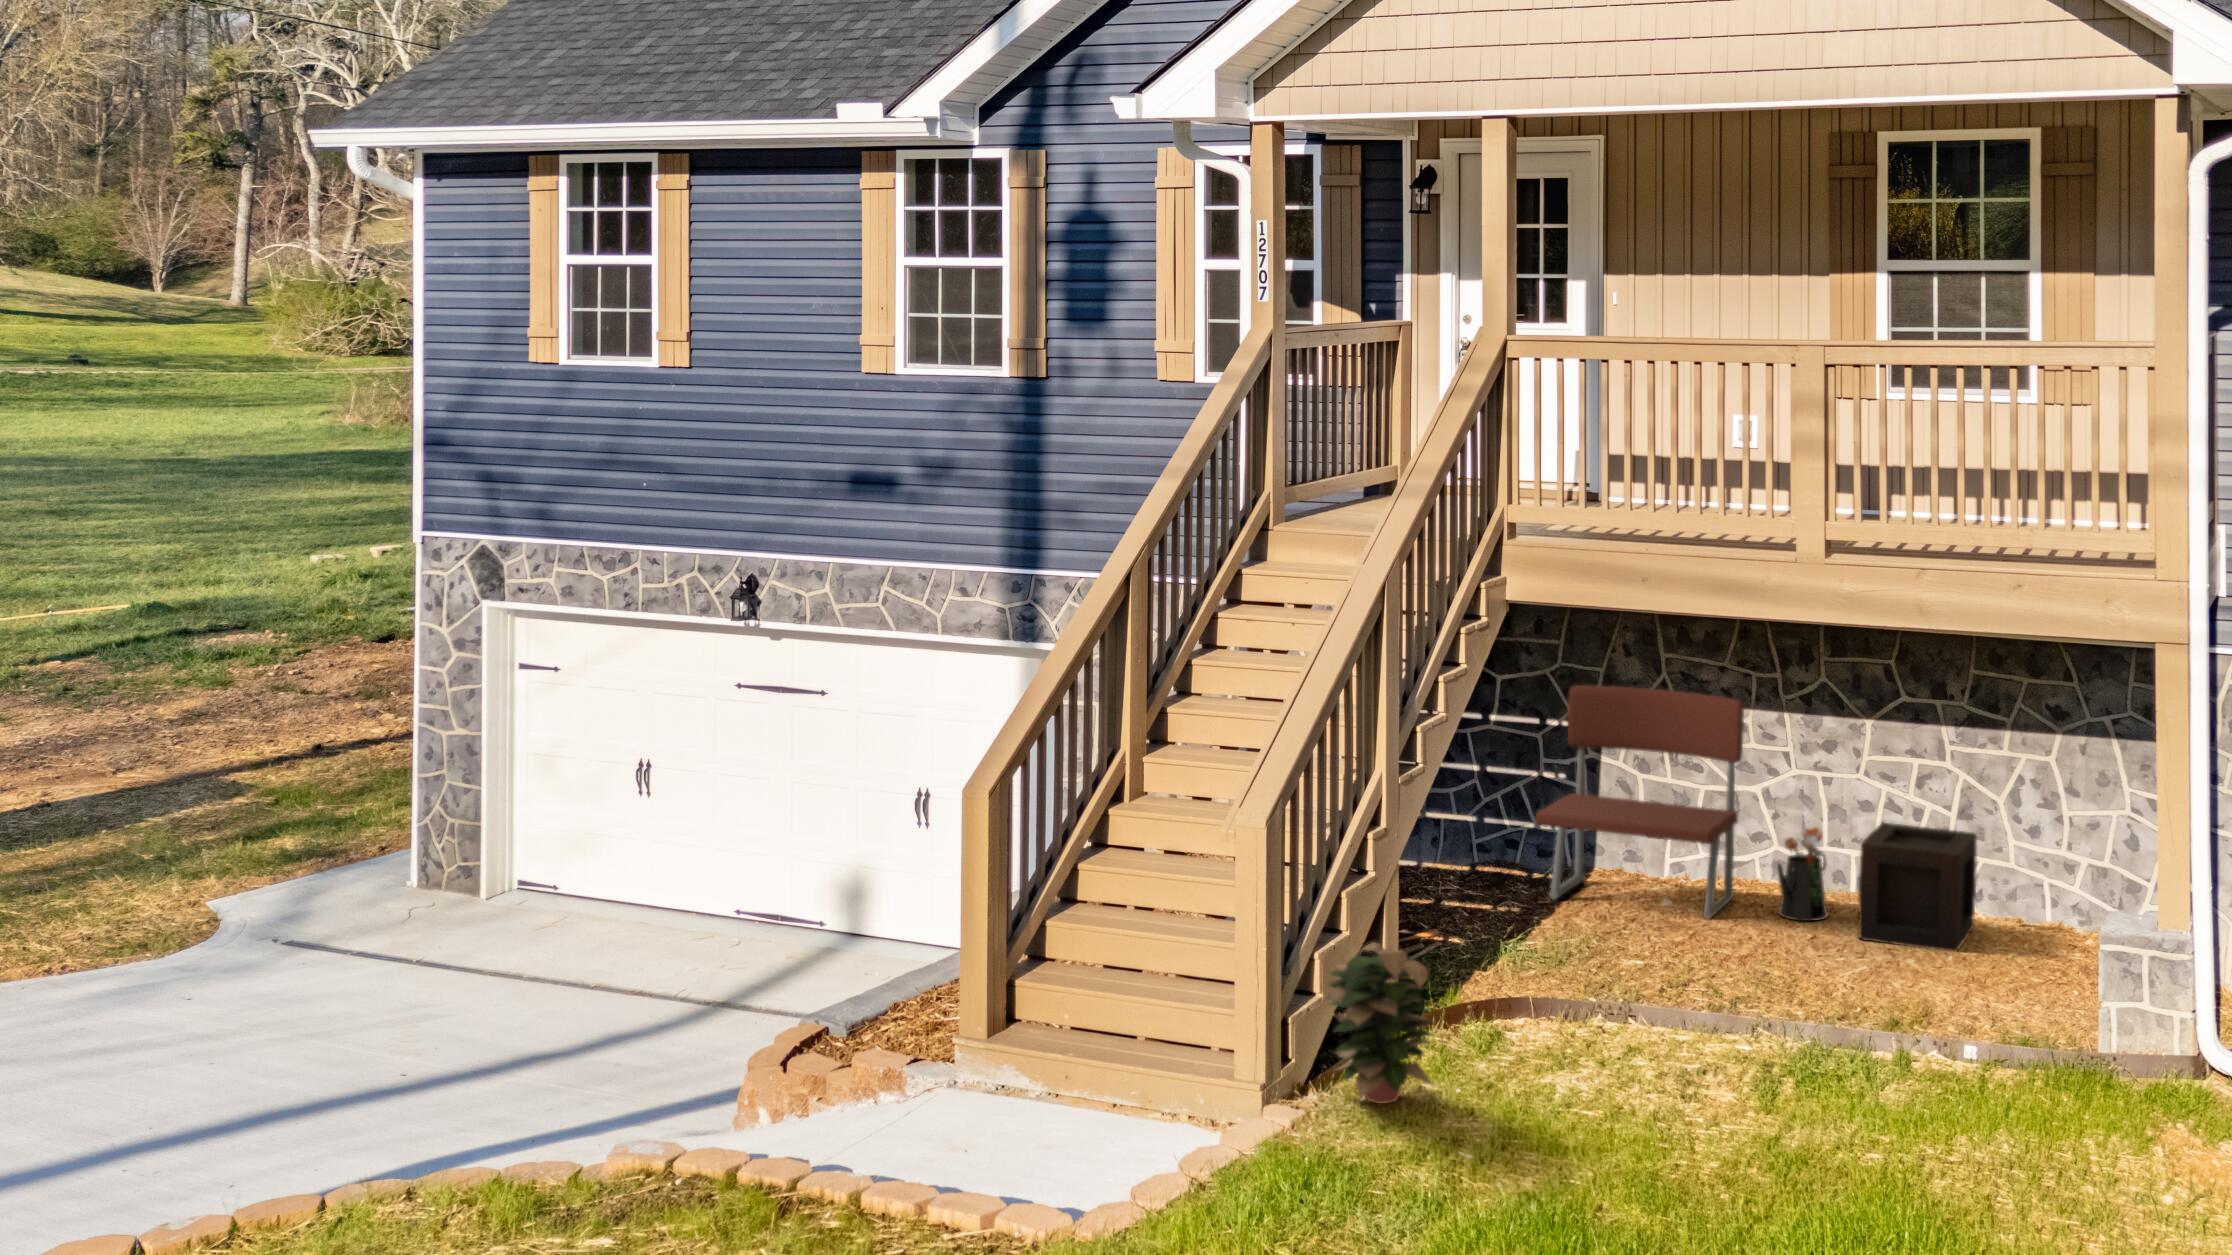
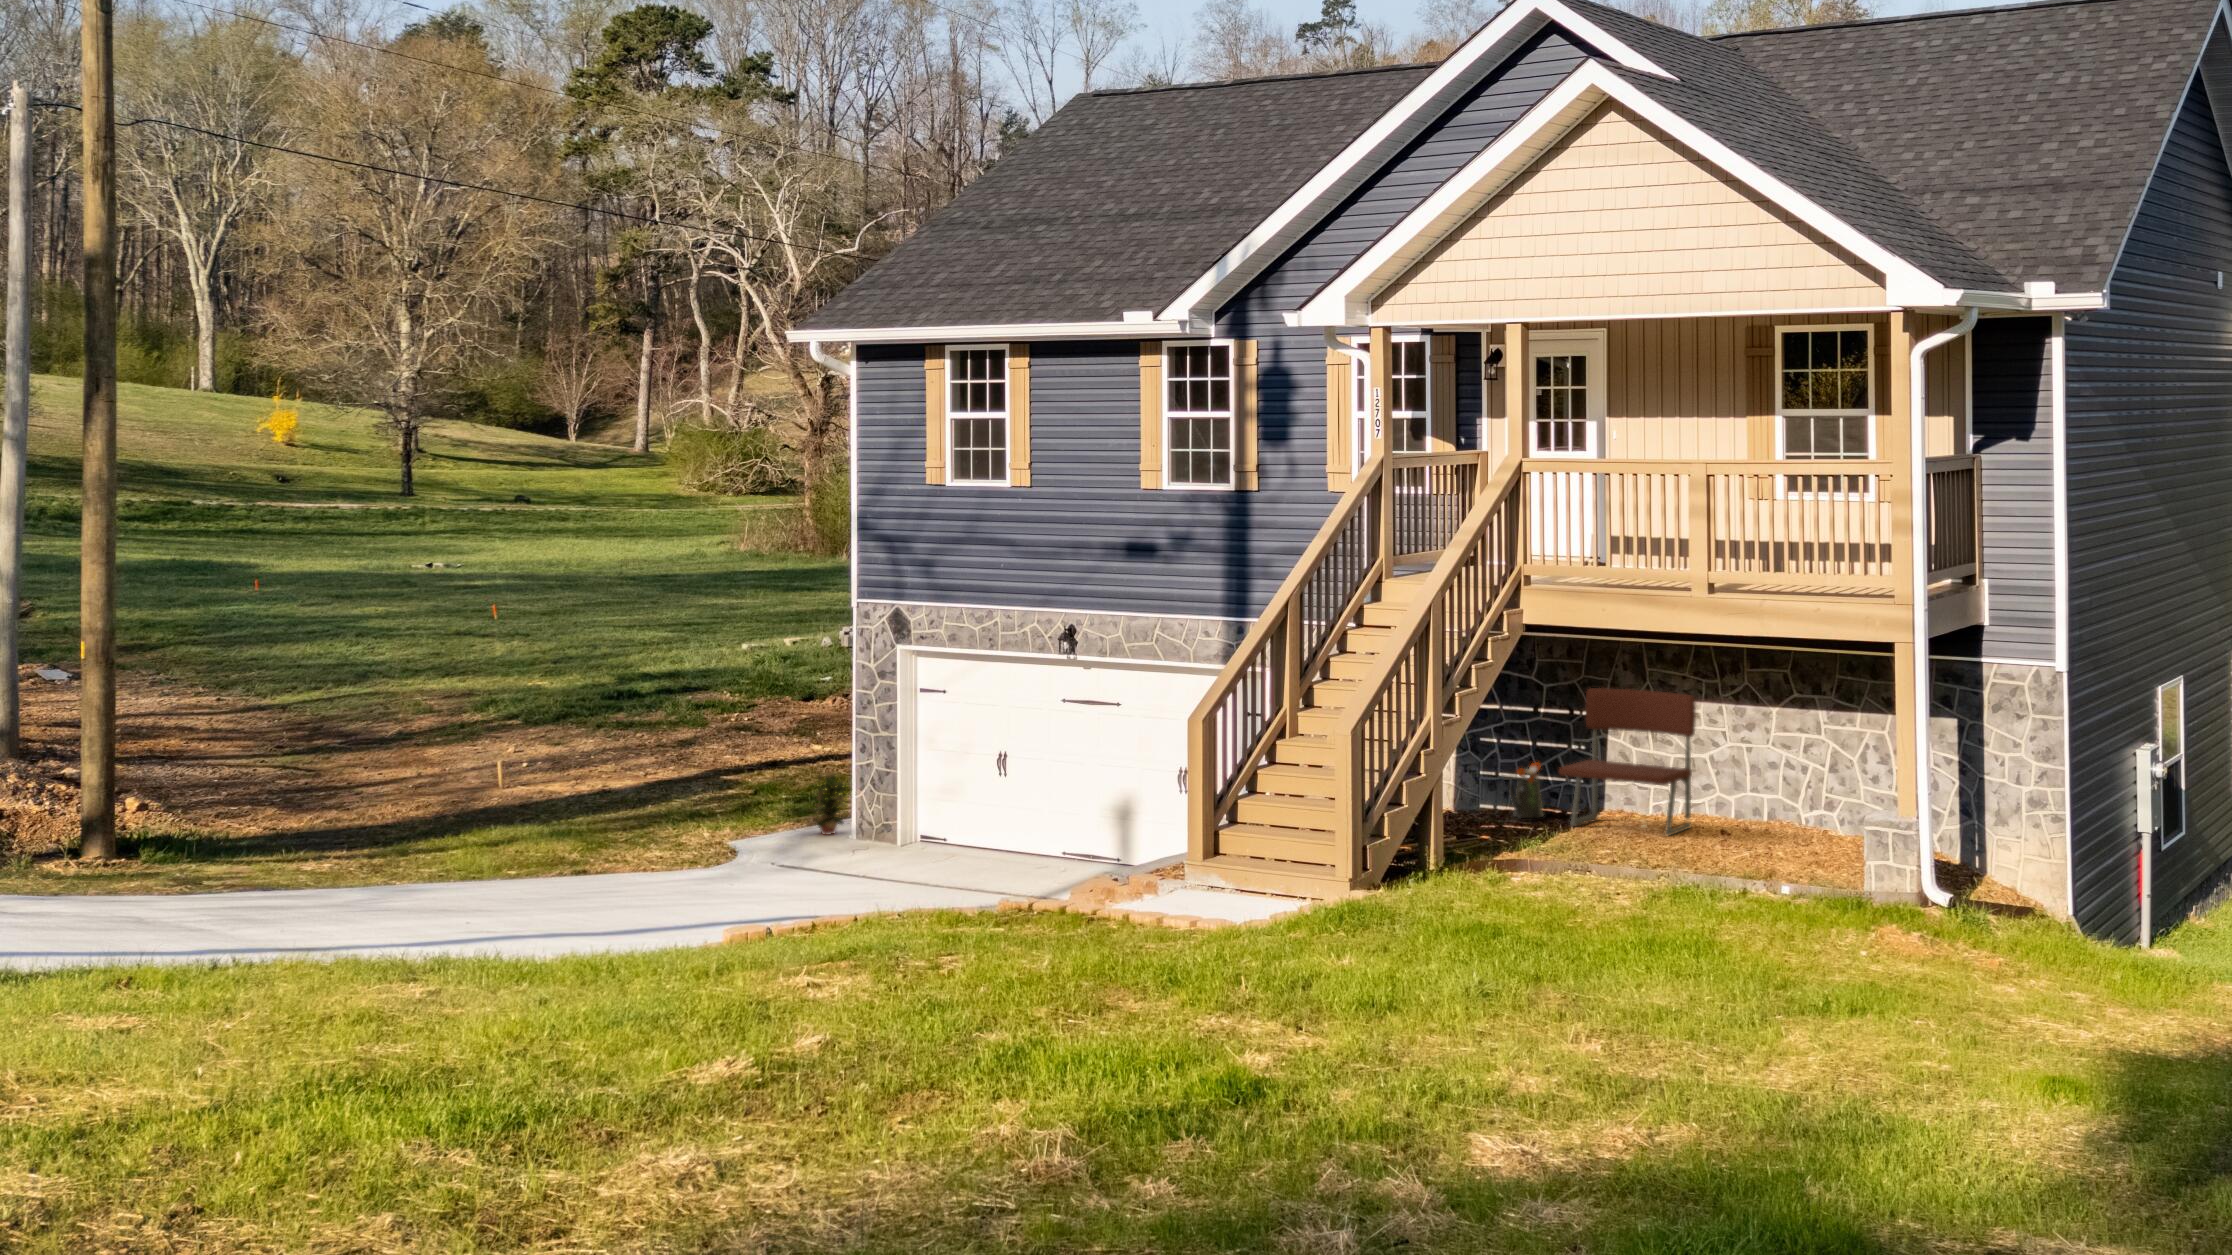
wooden crate: present [1859,823,1977,952] -> none [1757,775,1840,852]
watering can: present [1777,828,1828,921] -> present [1509,763,1543,818]
decorative plant: present [1327,942,1431,1104] -> present [812,772,848,835]

